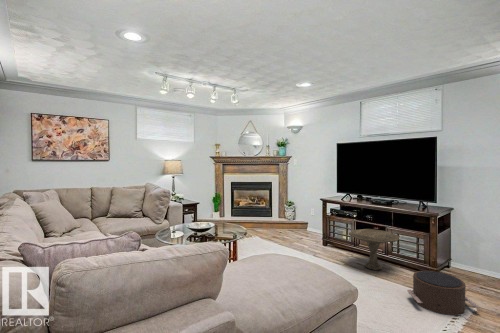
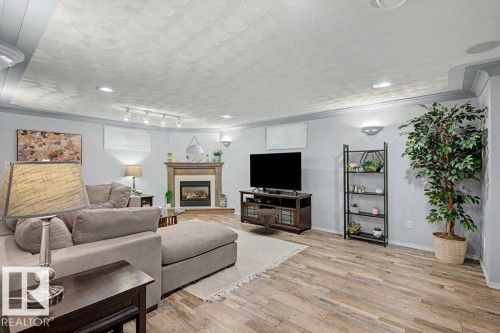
pouf: present [407,271,479,315] -> none [277,229,310,250]

